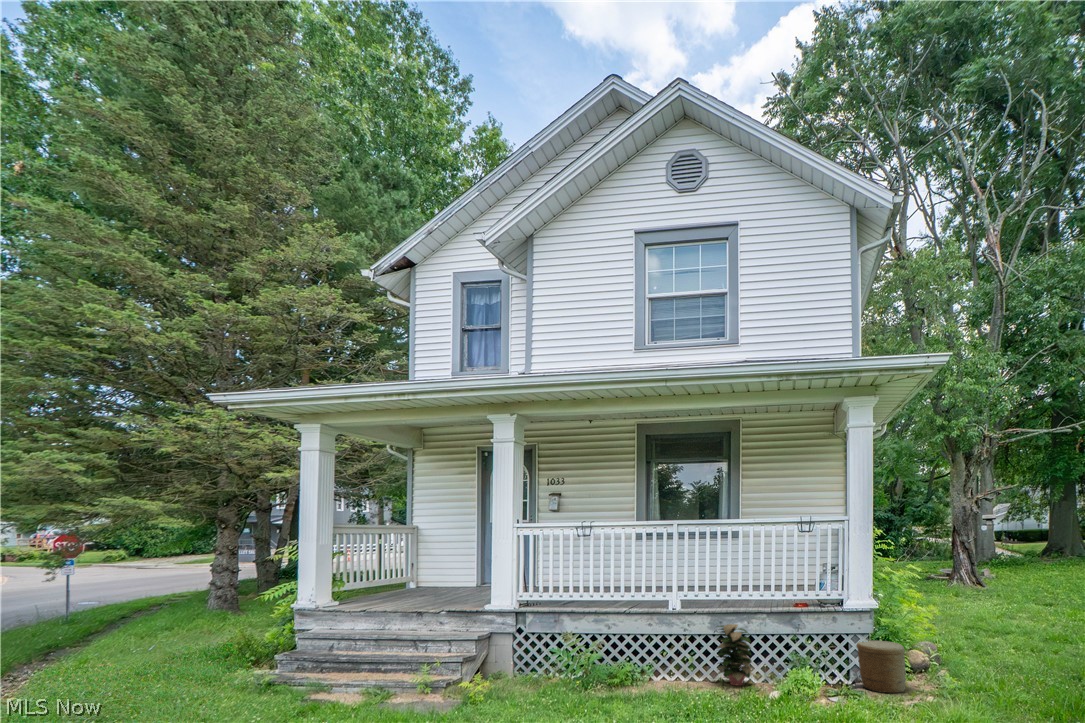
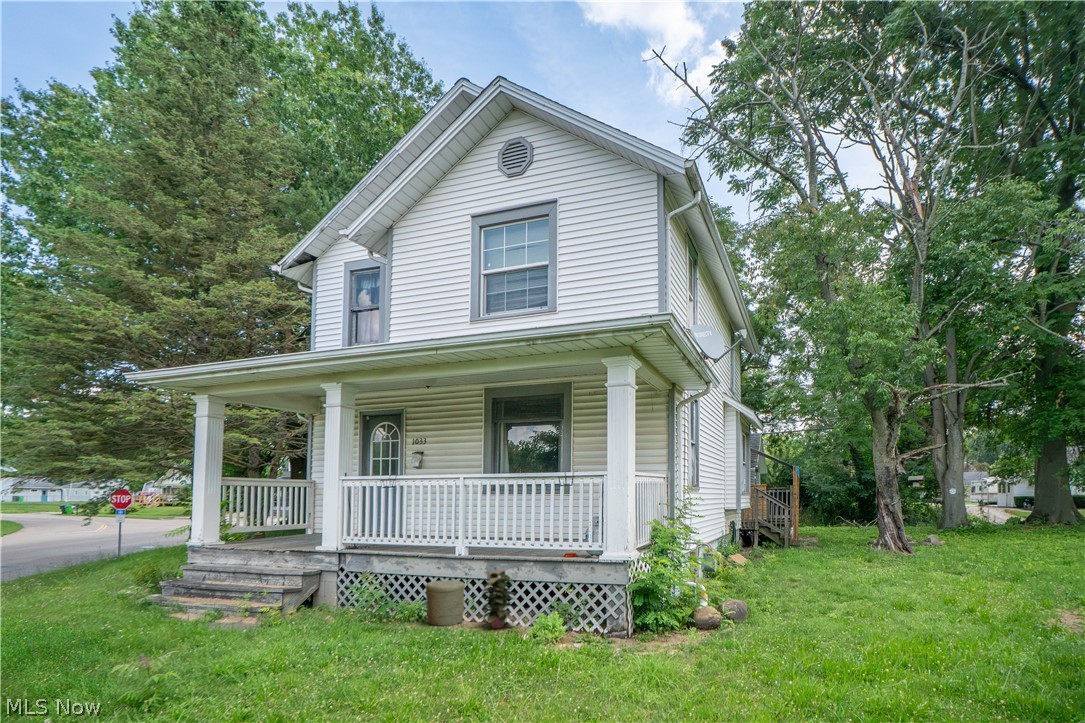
woven basket: present [856,640,906,693] -> present [426,580,464,626]

